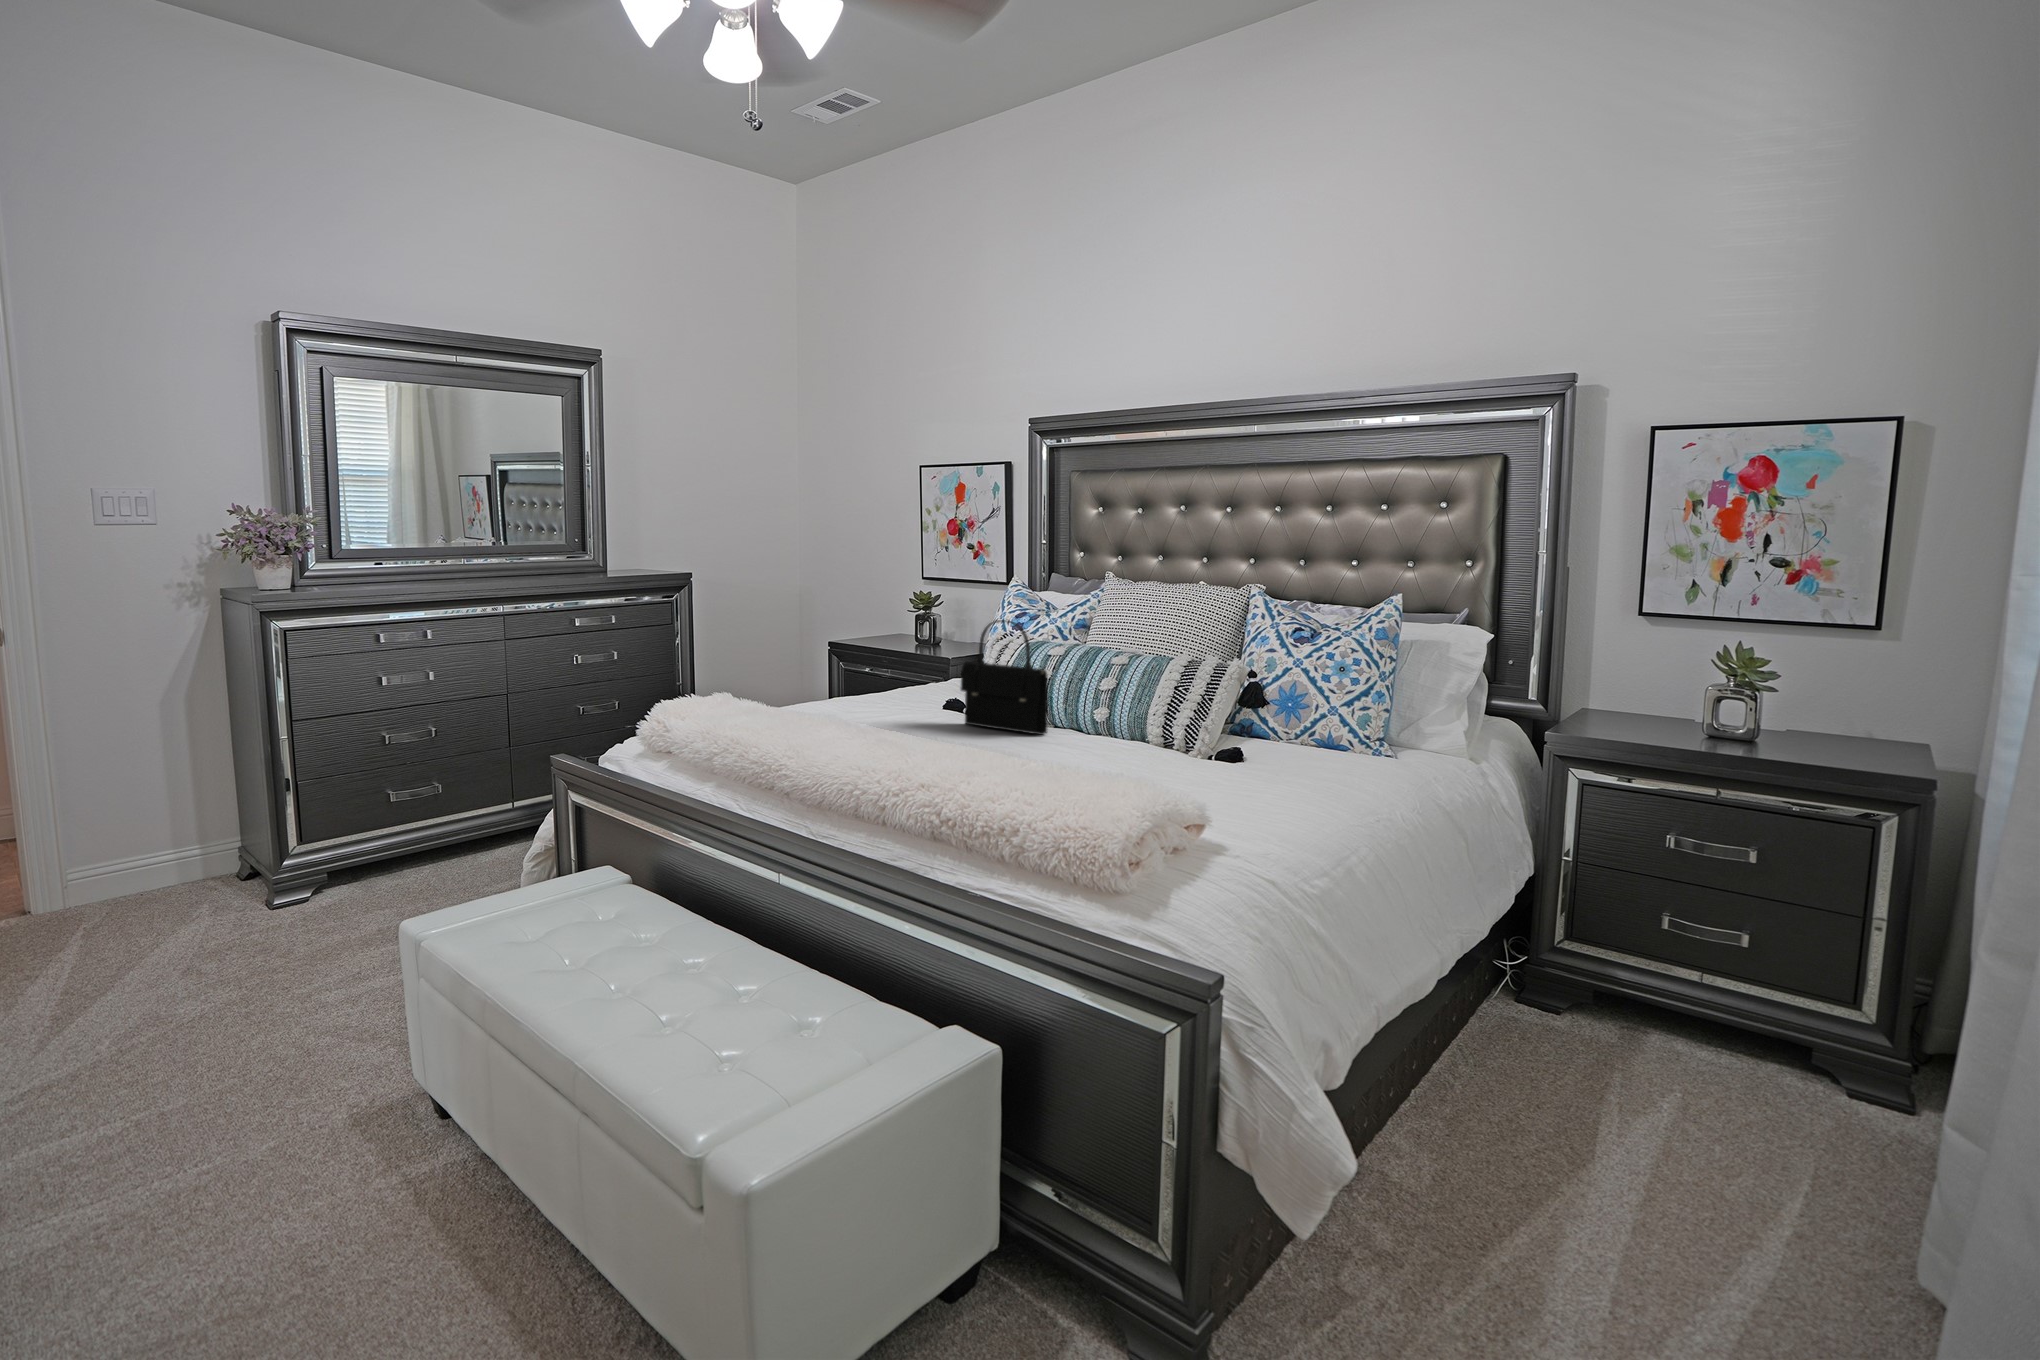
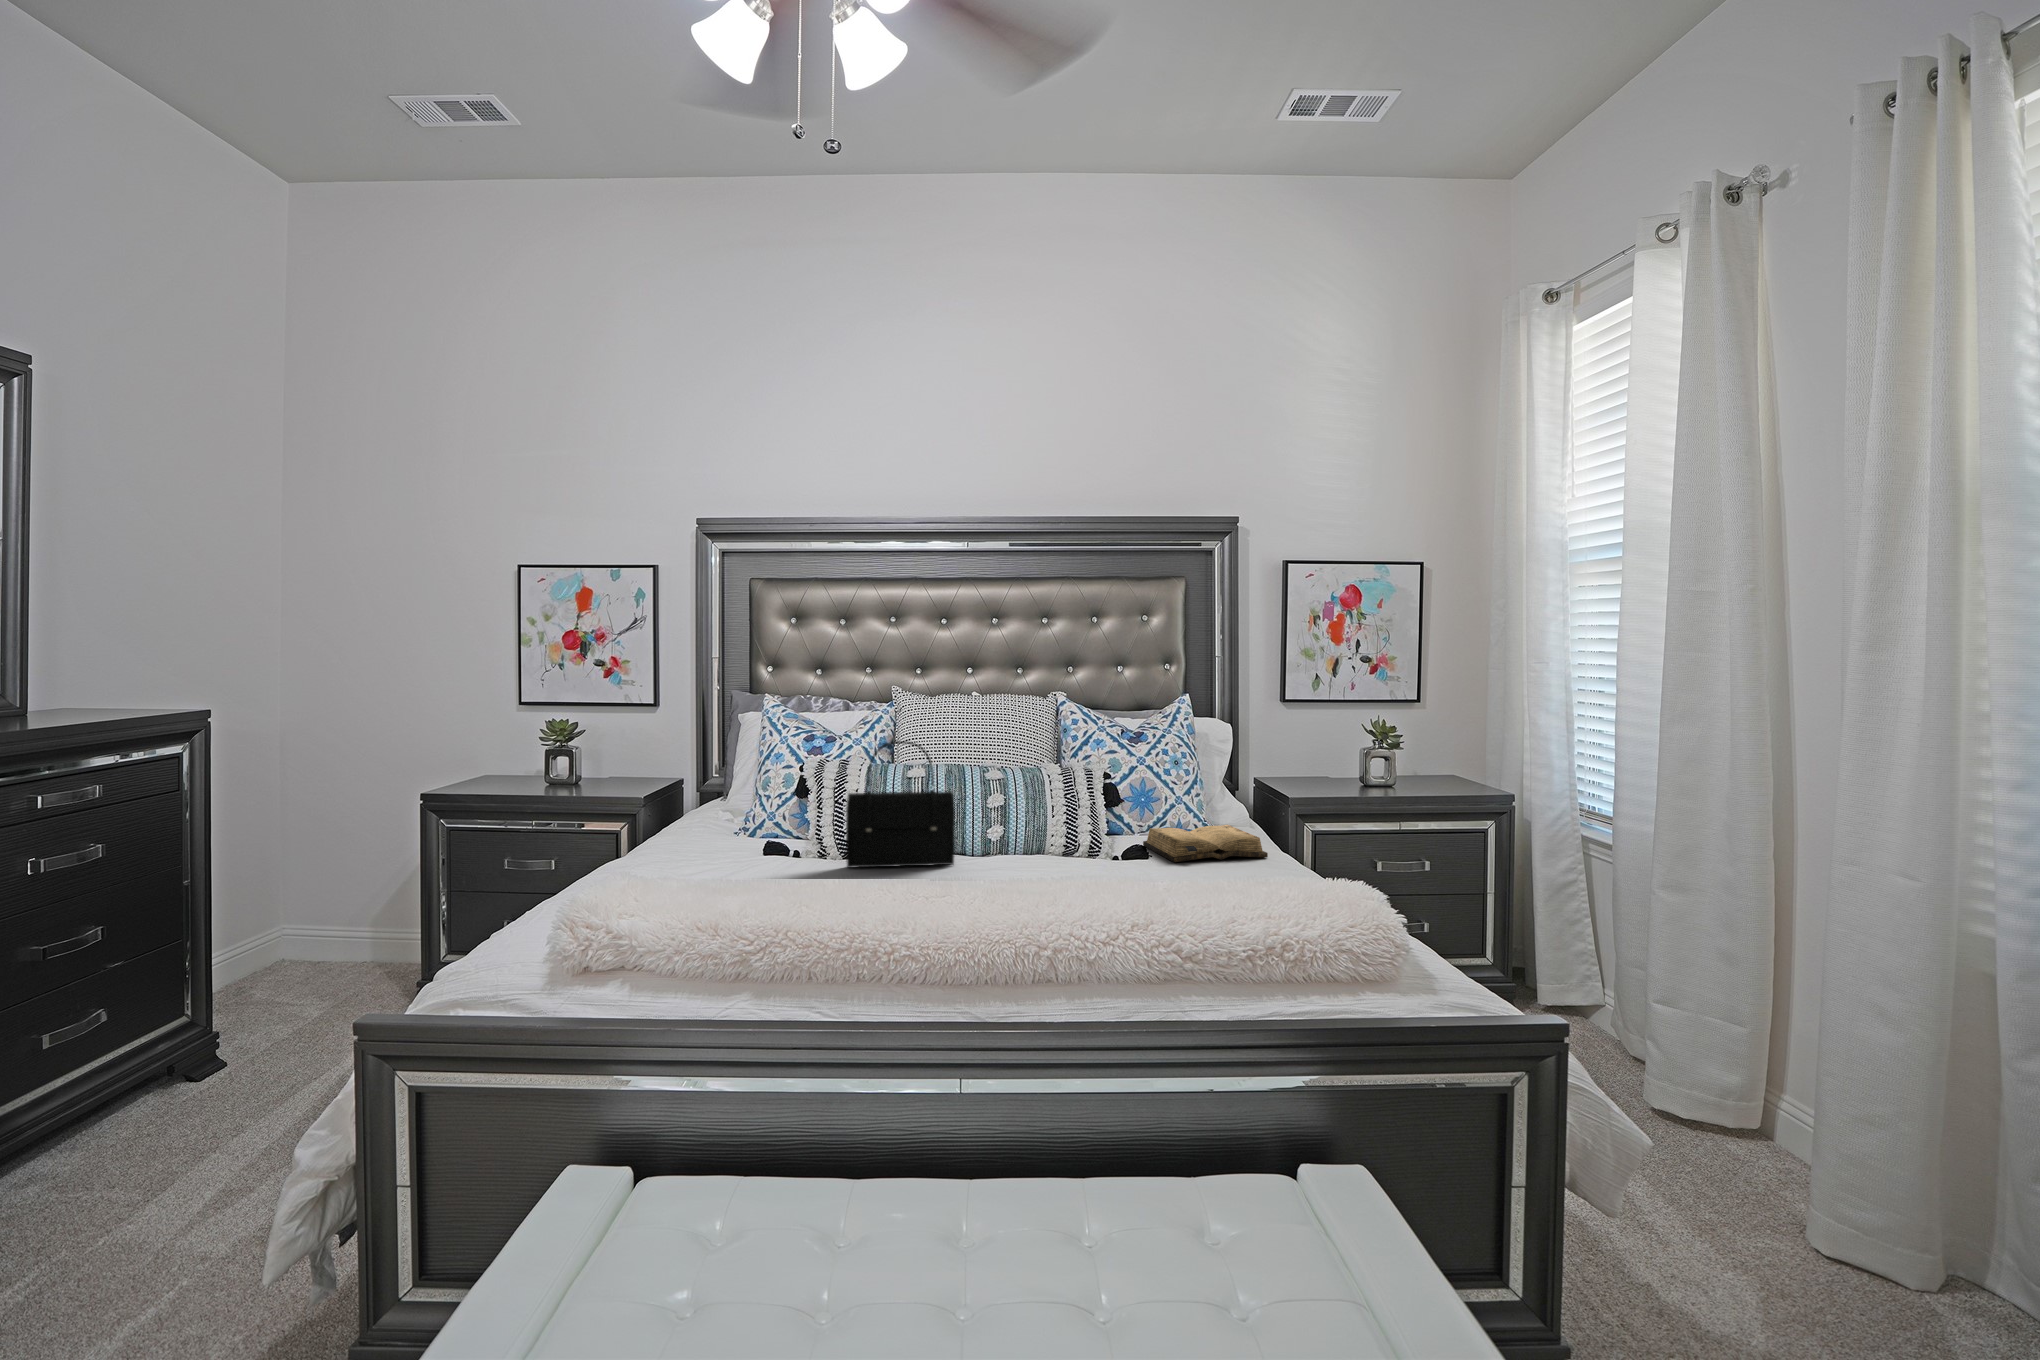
diary: none [1237,733,1365,780] -> present [1143,825,1268,862]

